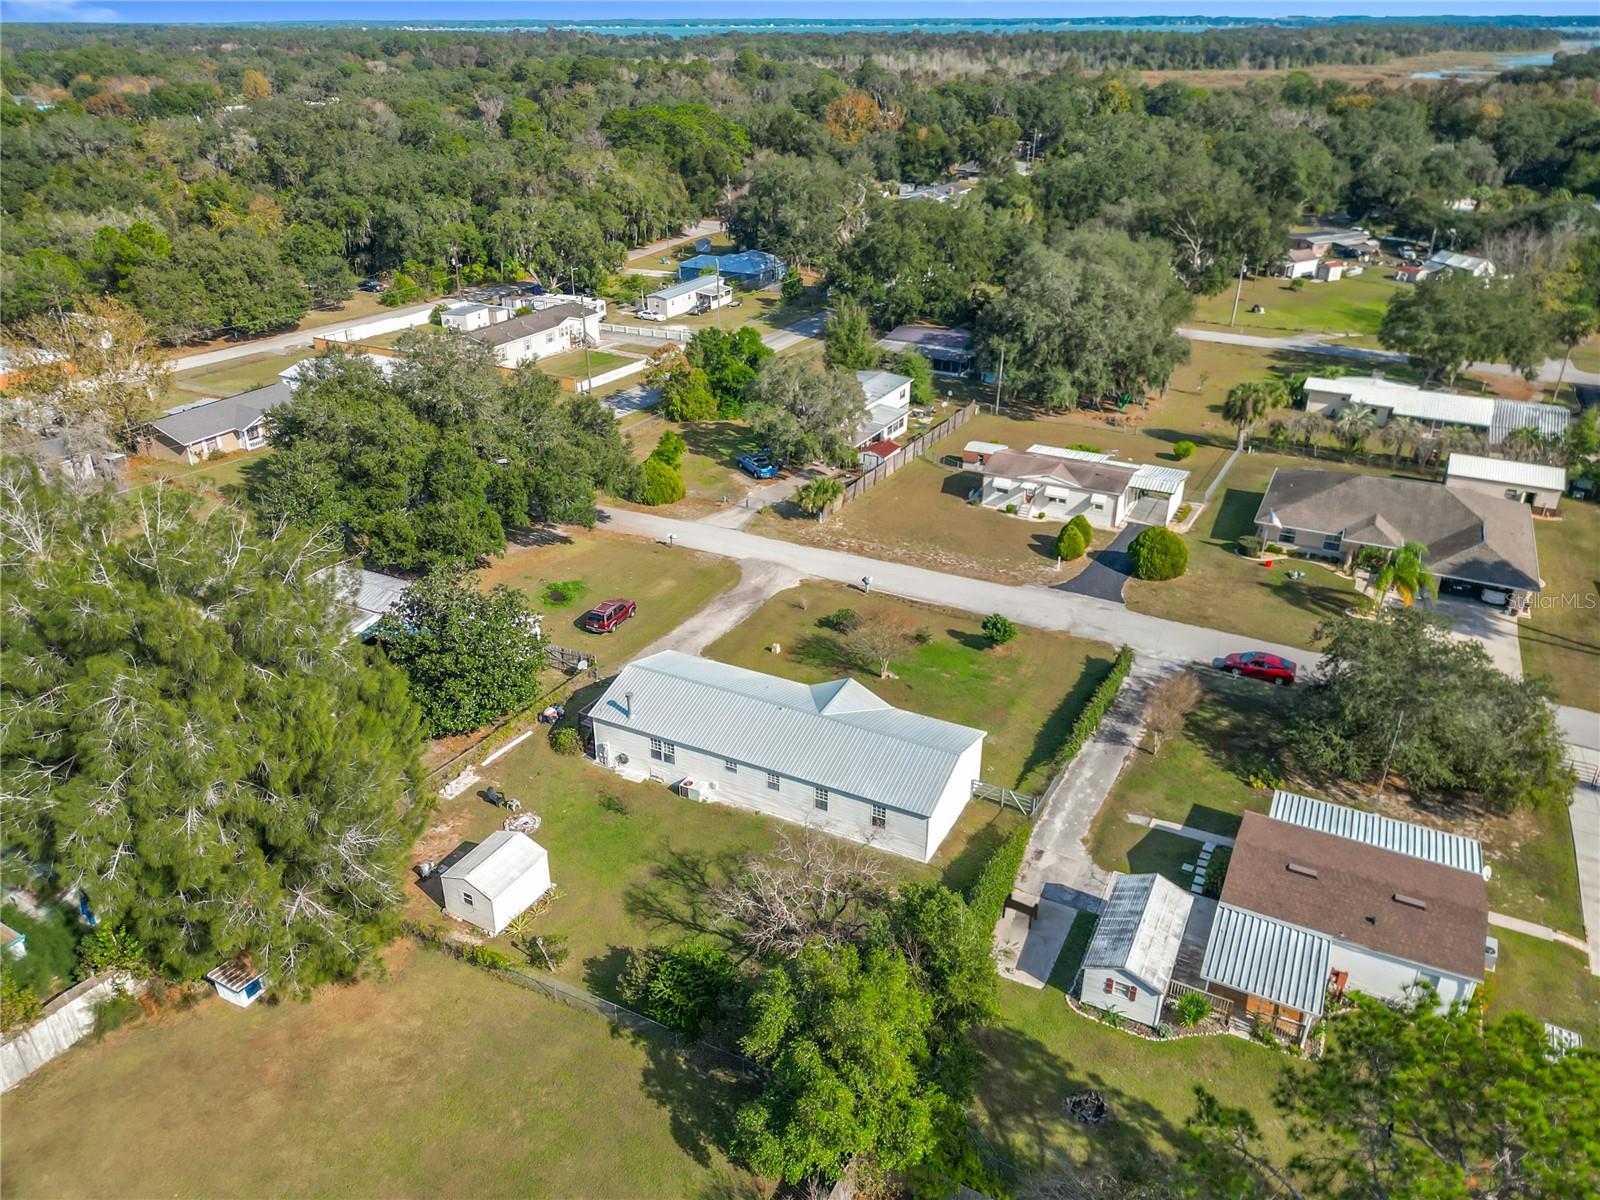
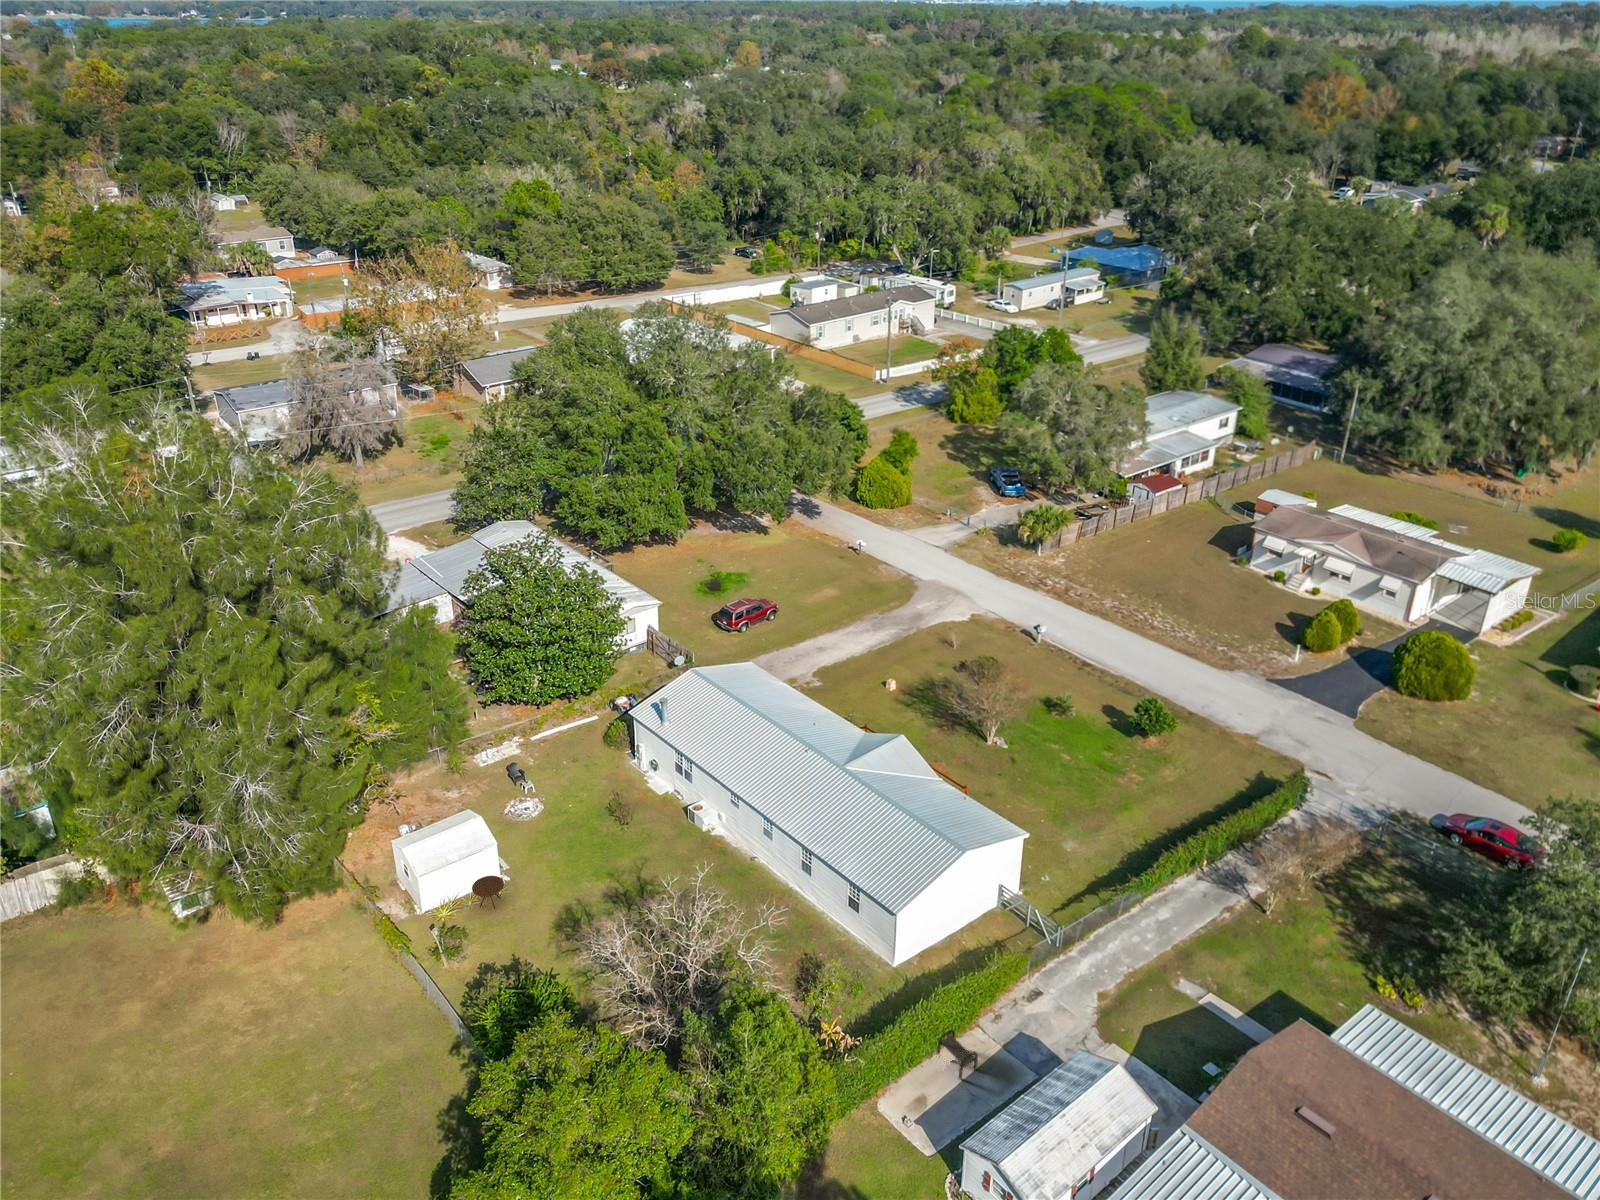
round table: none [527,886,558,919] -> present [472,876,504,908]

